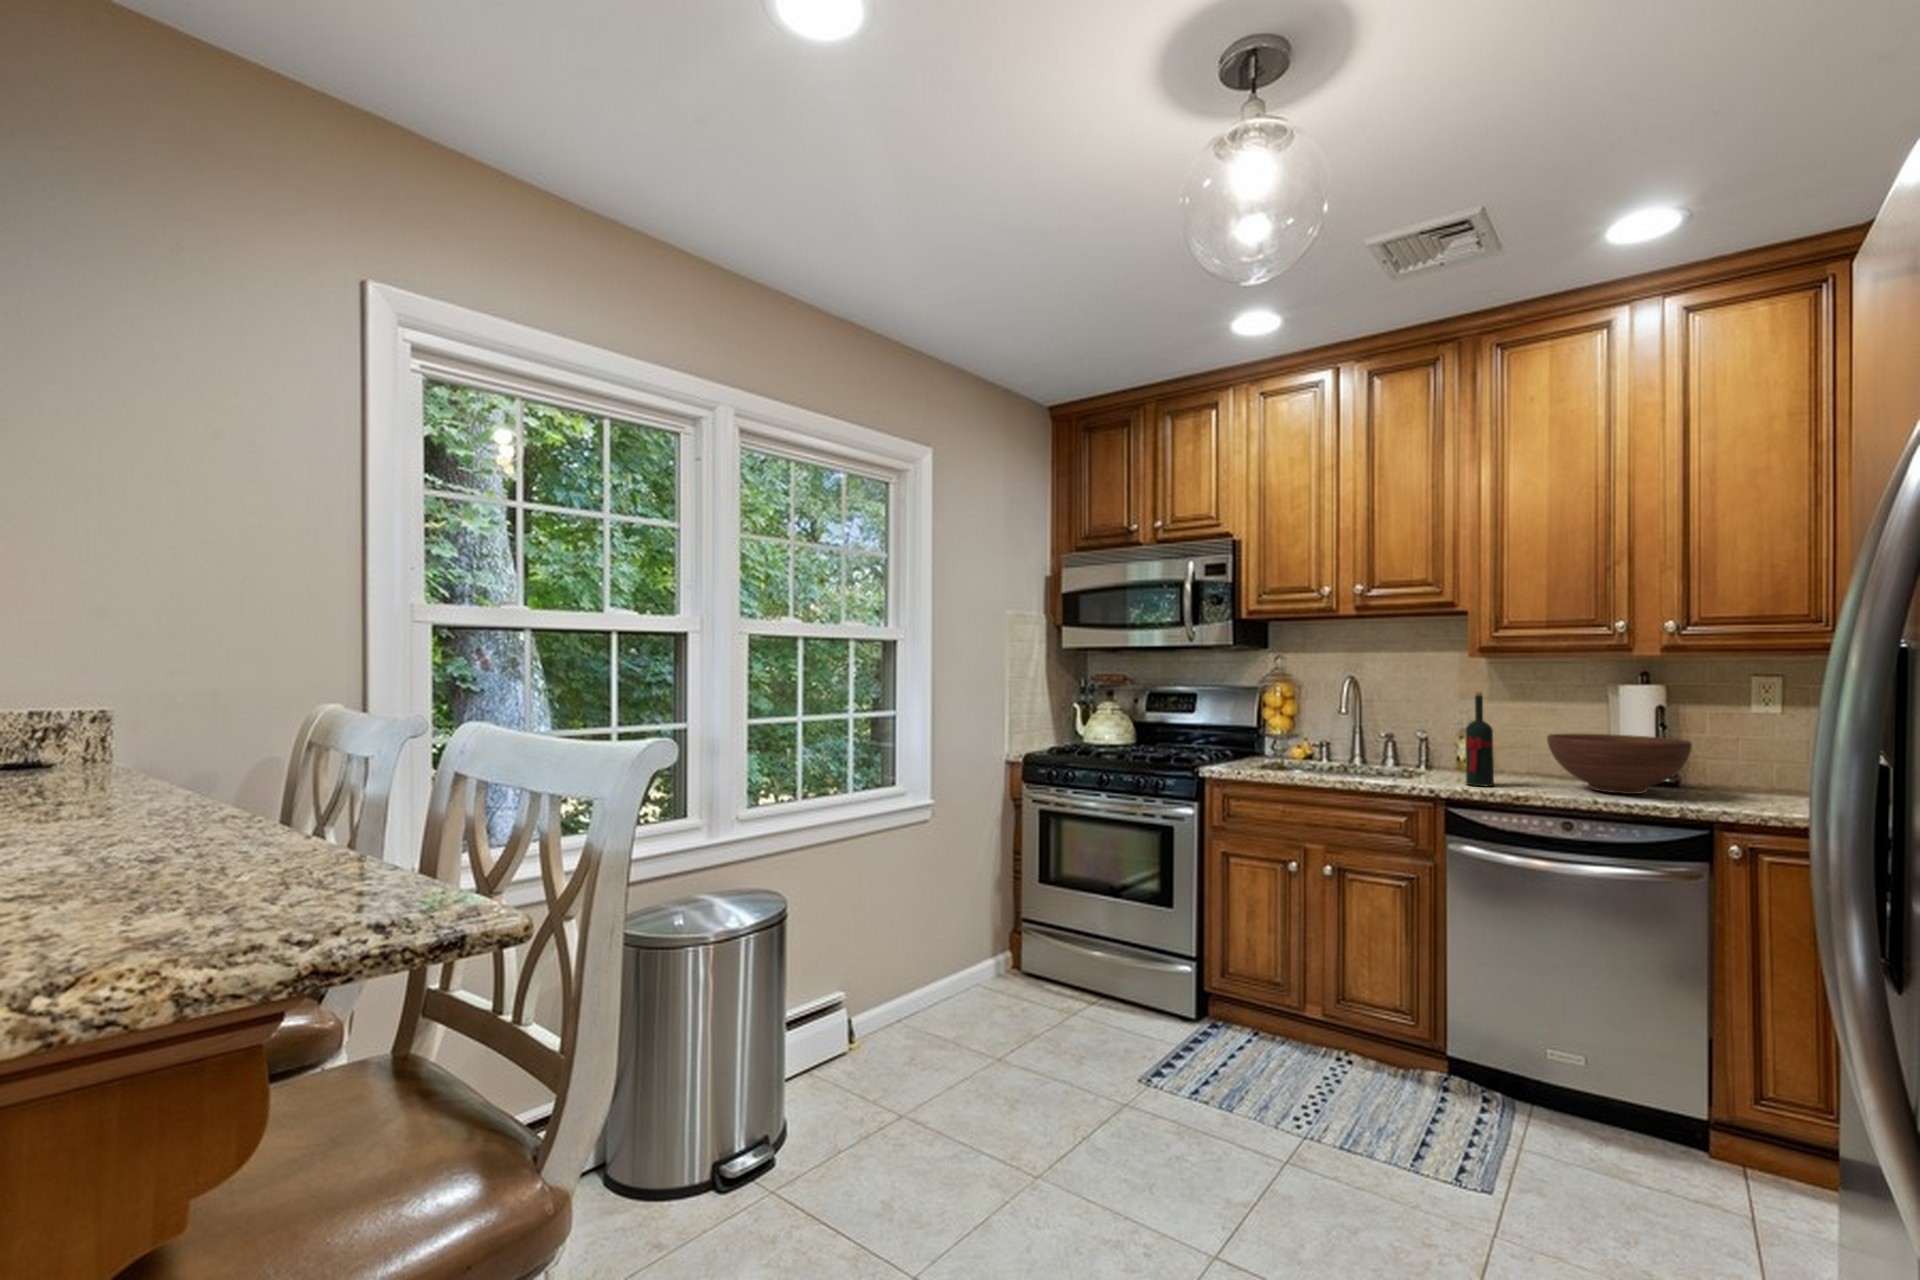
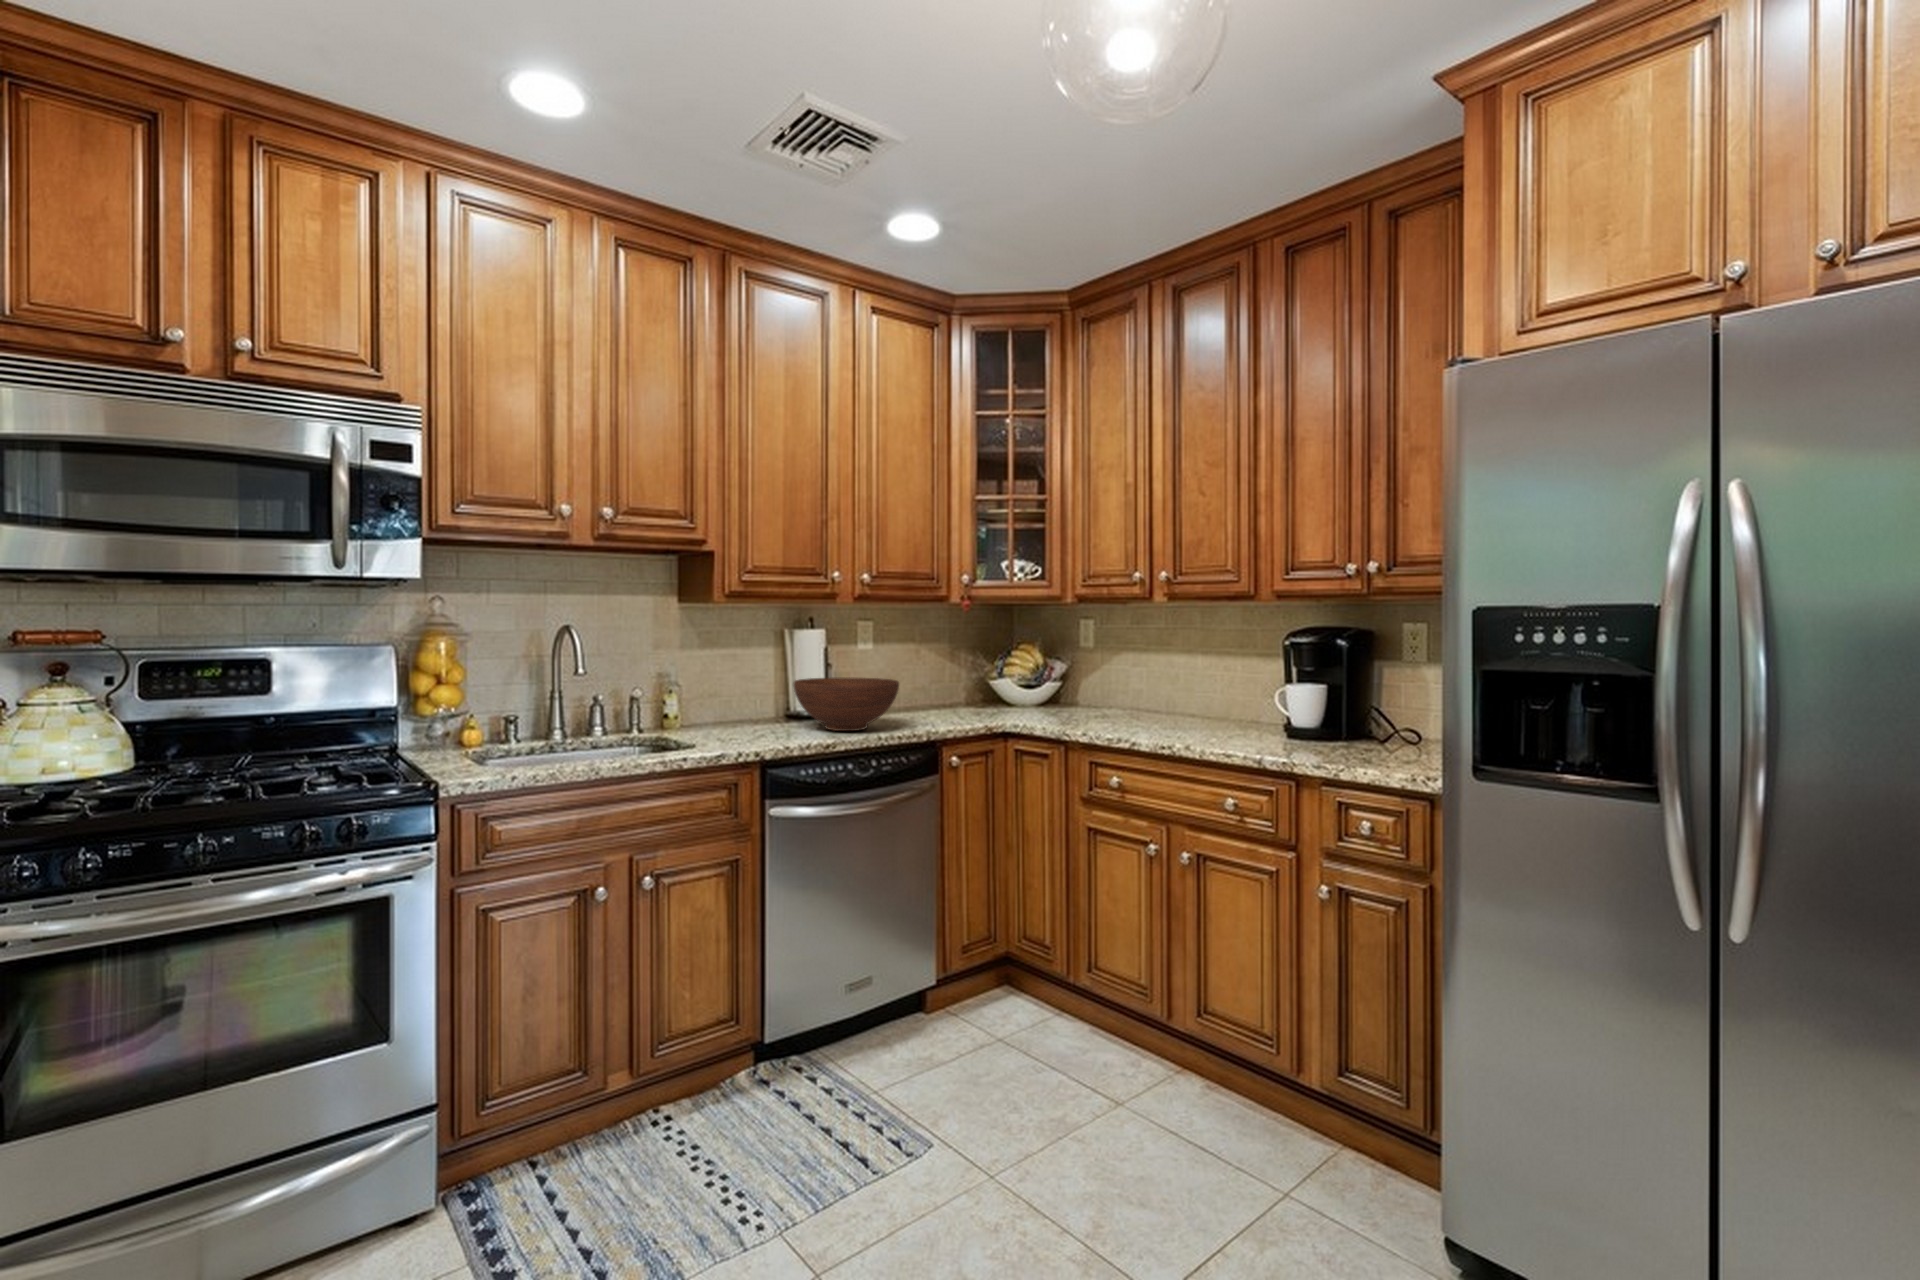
wine bottle: present [1466,692,1494,787] -> none [750,642,776,744]

